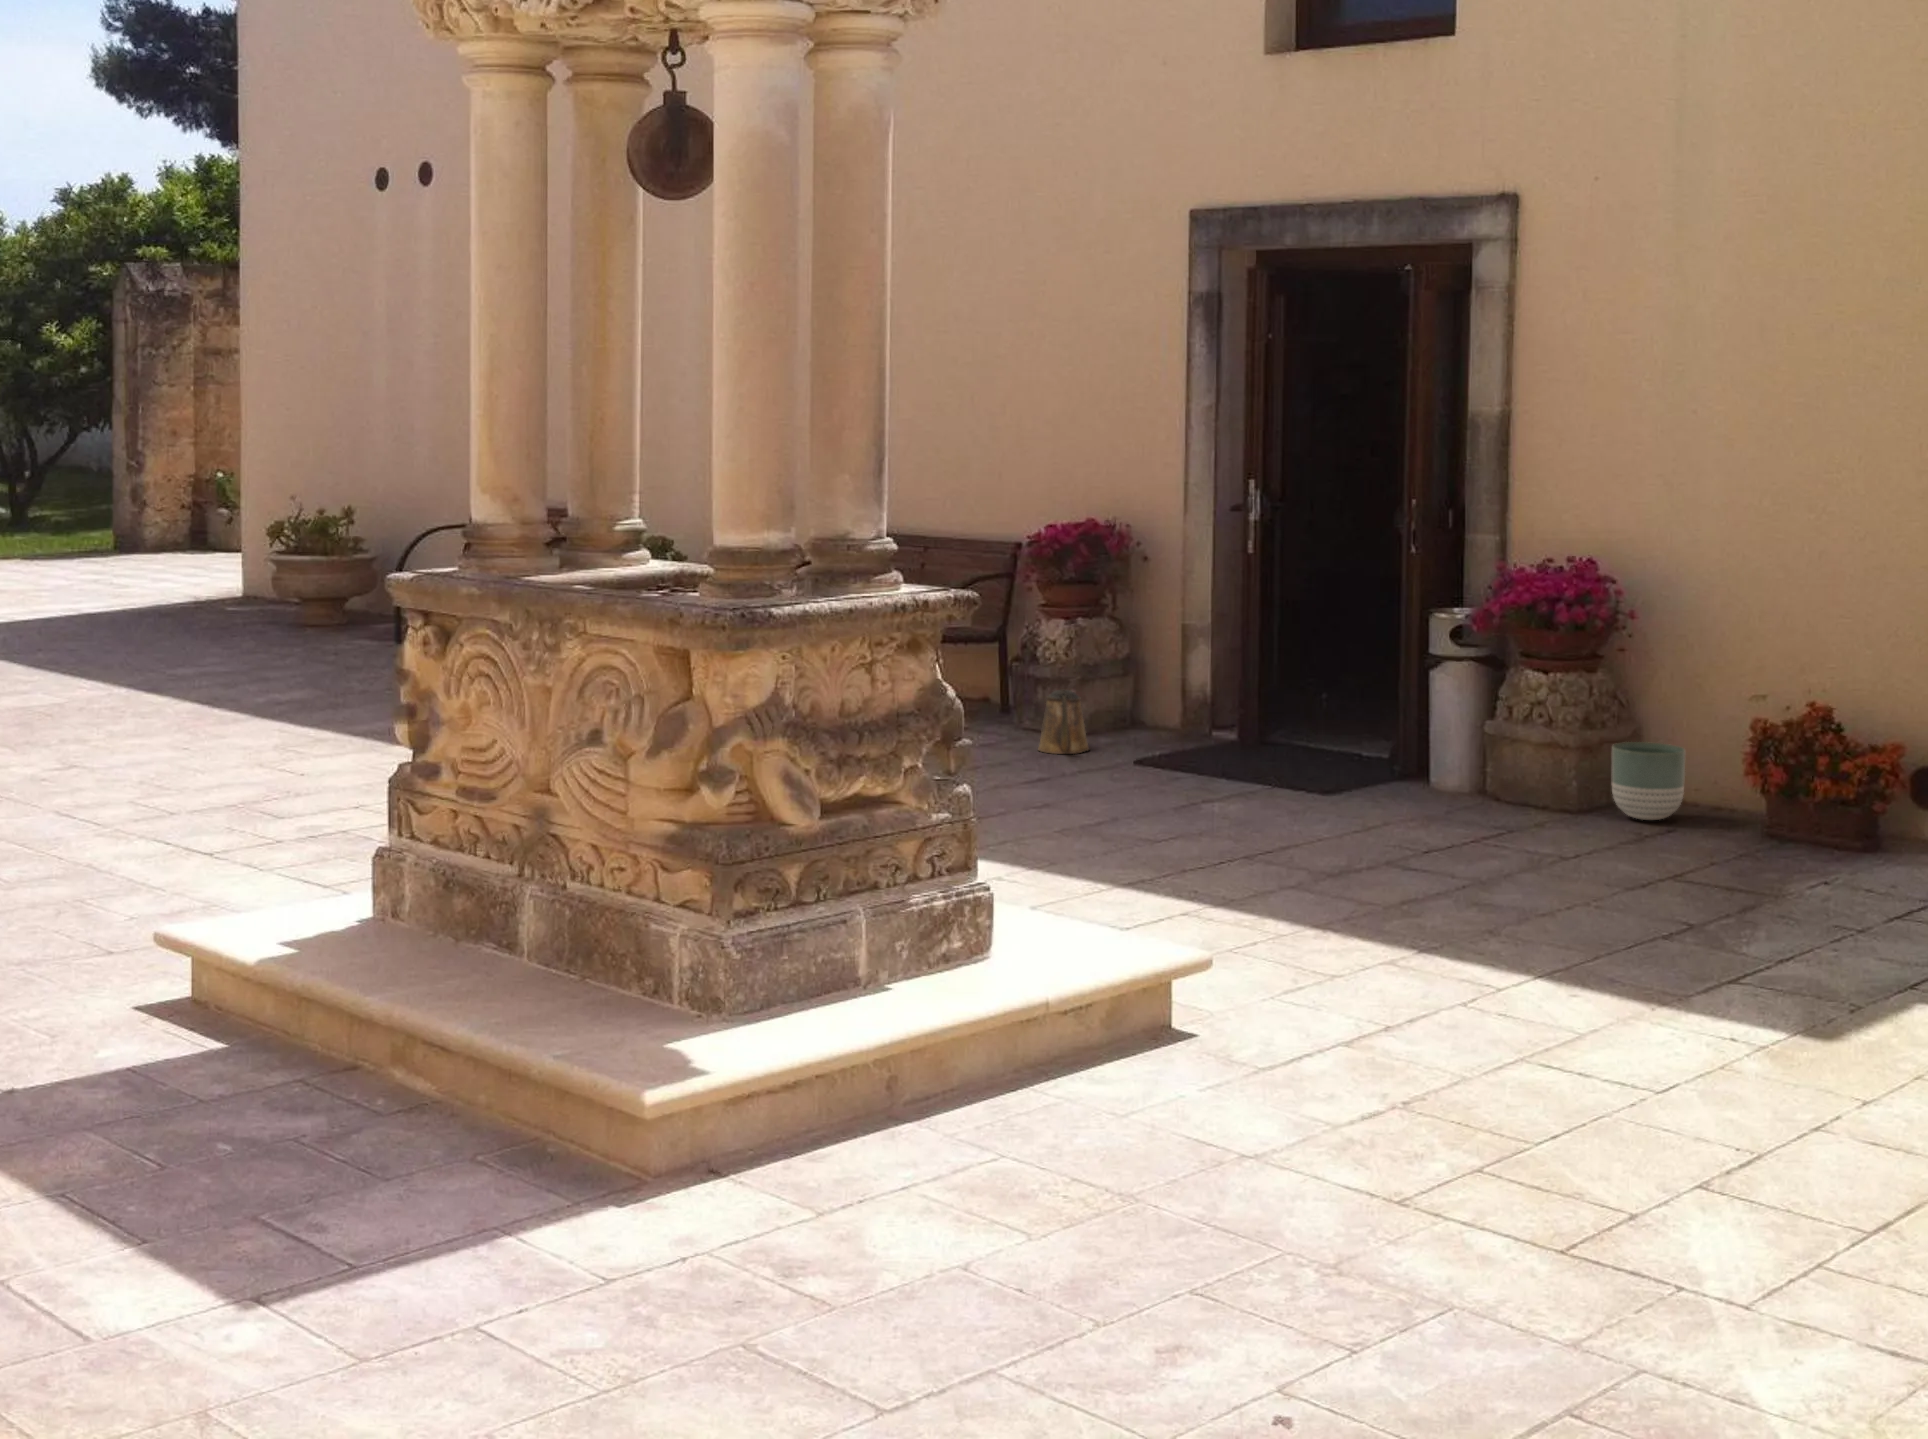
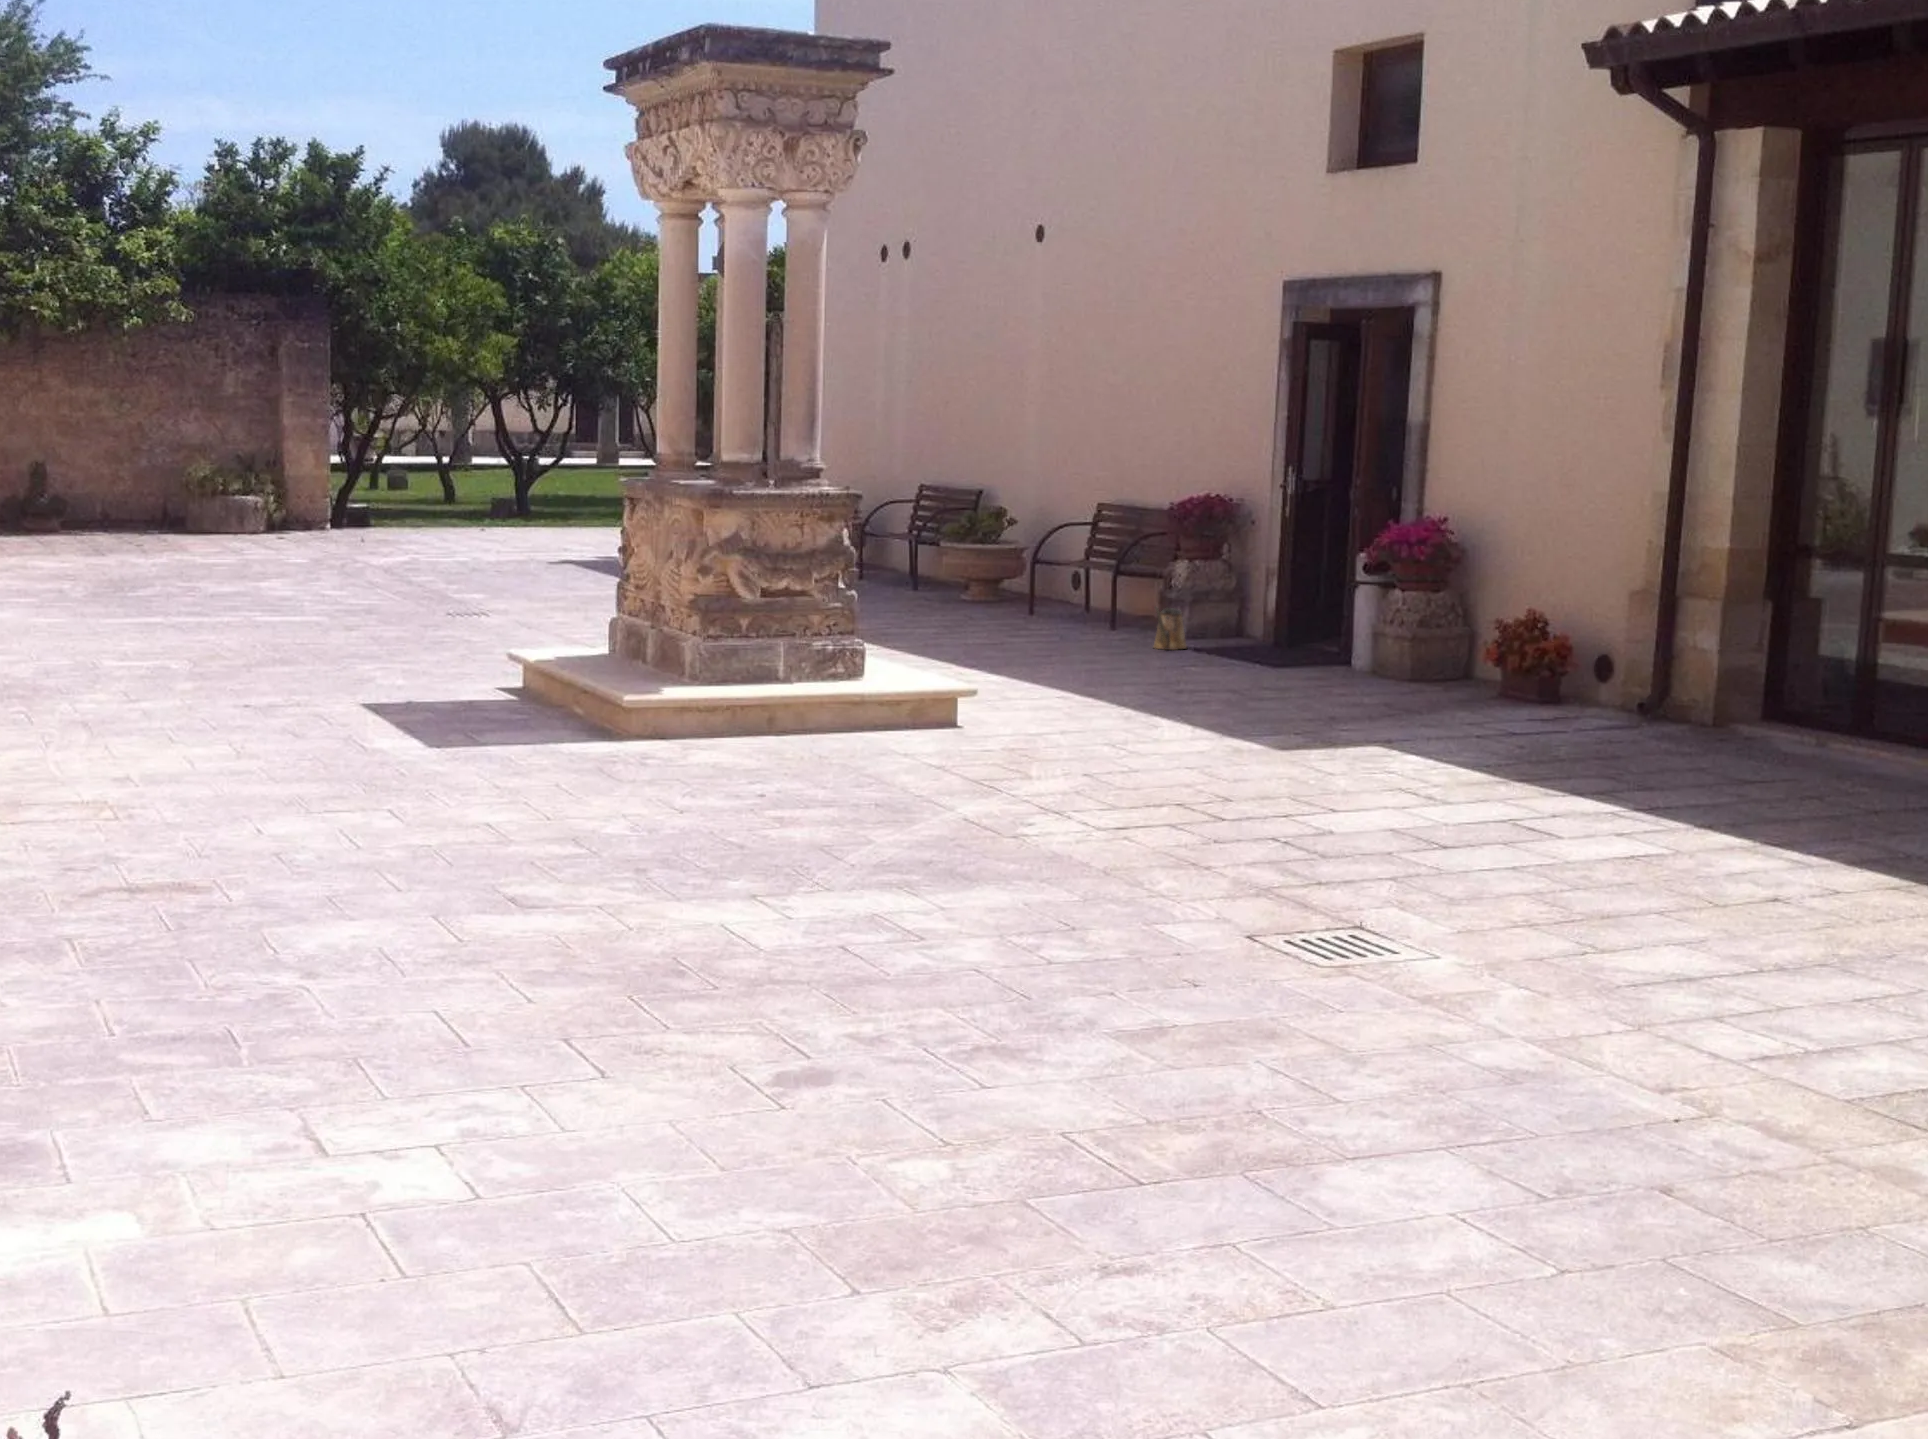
planter: present [1612,742,1685,820] -> none [1434,643,1482,693]

